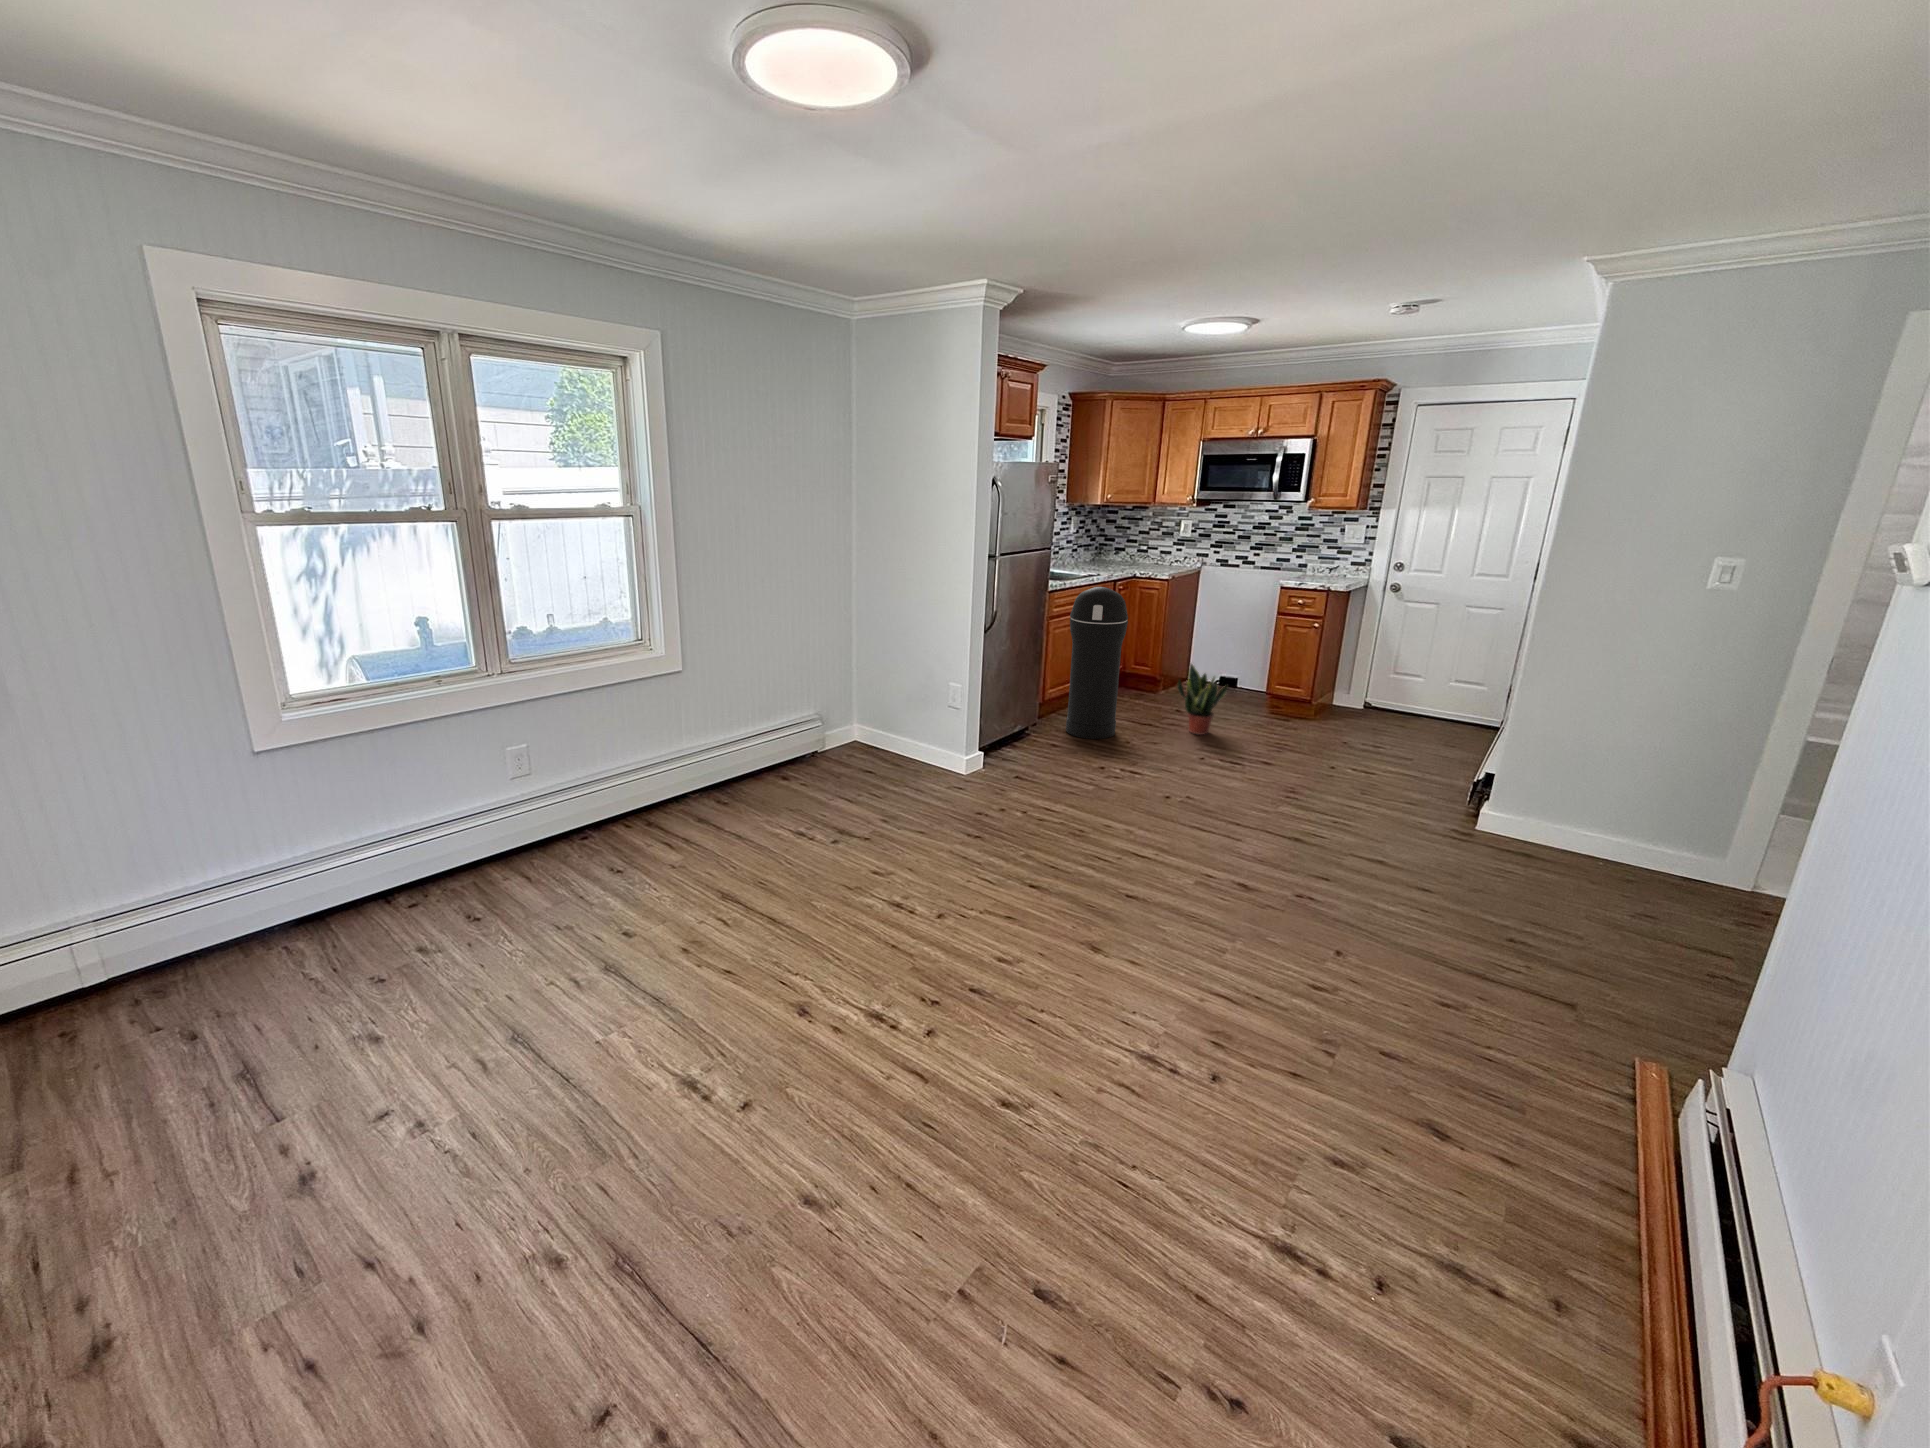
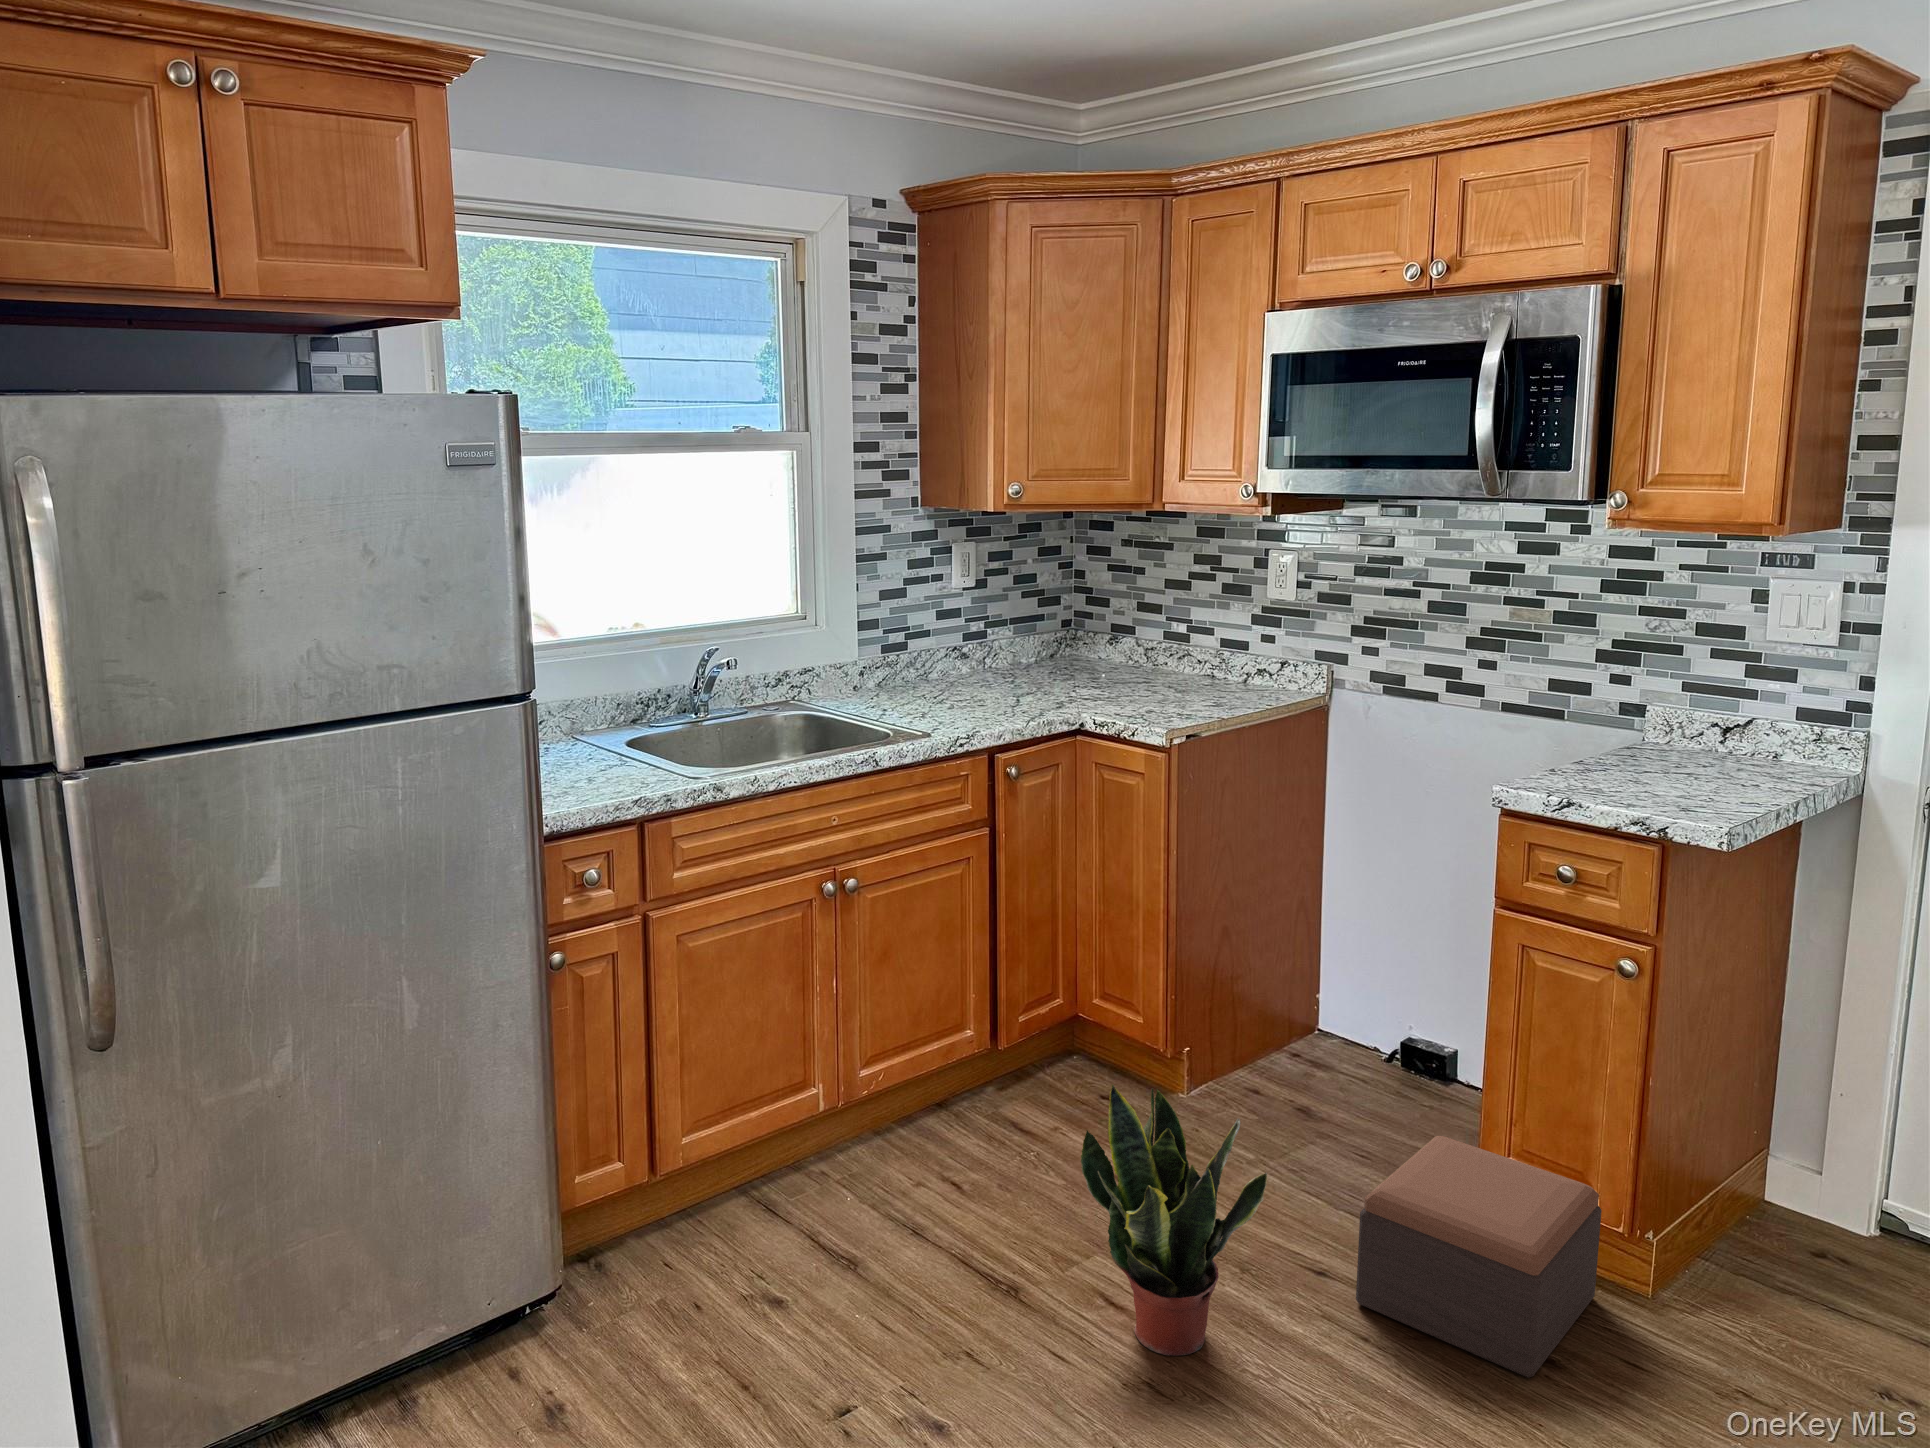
trash can: present [1066,587,1128,739] -> none [670,805,872,1347]
footstool: none [1241,684,1303,733] -> present [1356,1136,1602,1378]

